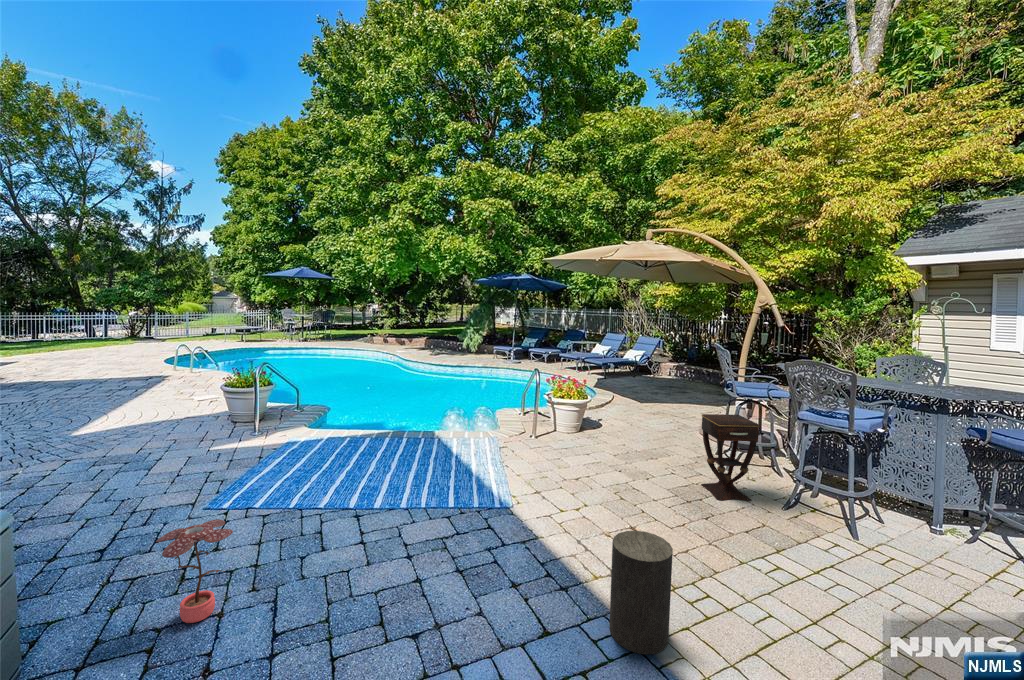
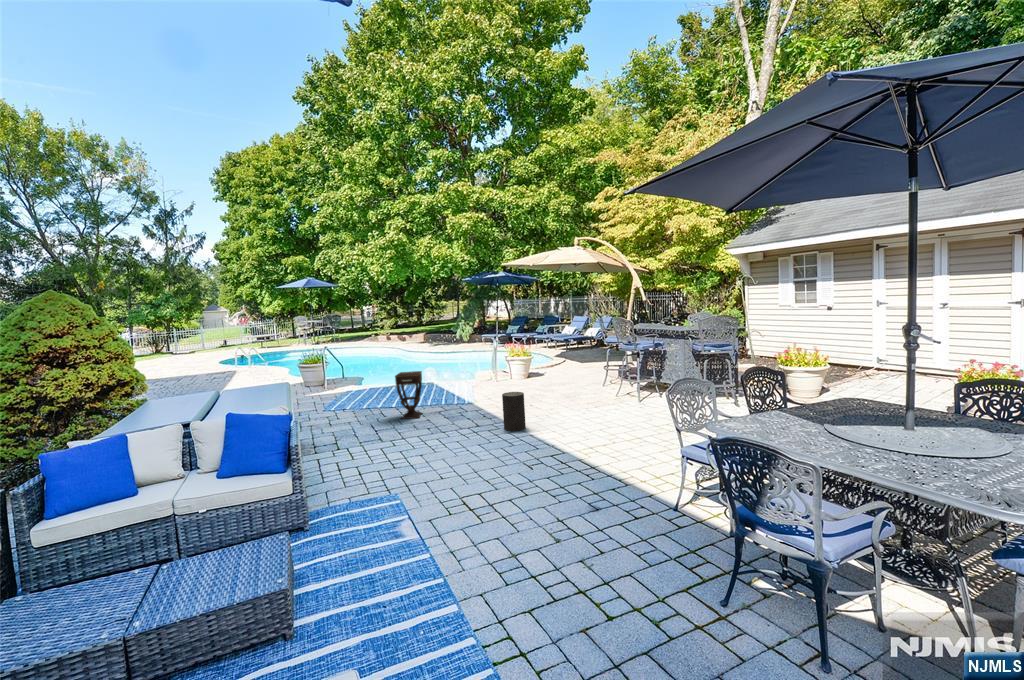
side table: present [701,414,760,501] -> present [395,371,422,419]
potted plant: present [156,519,233,623] -> none [330,401,357,437]

